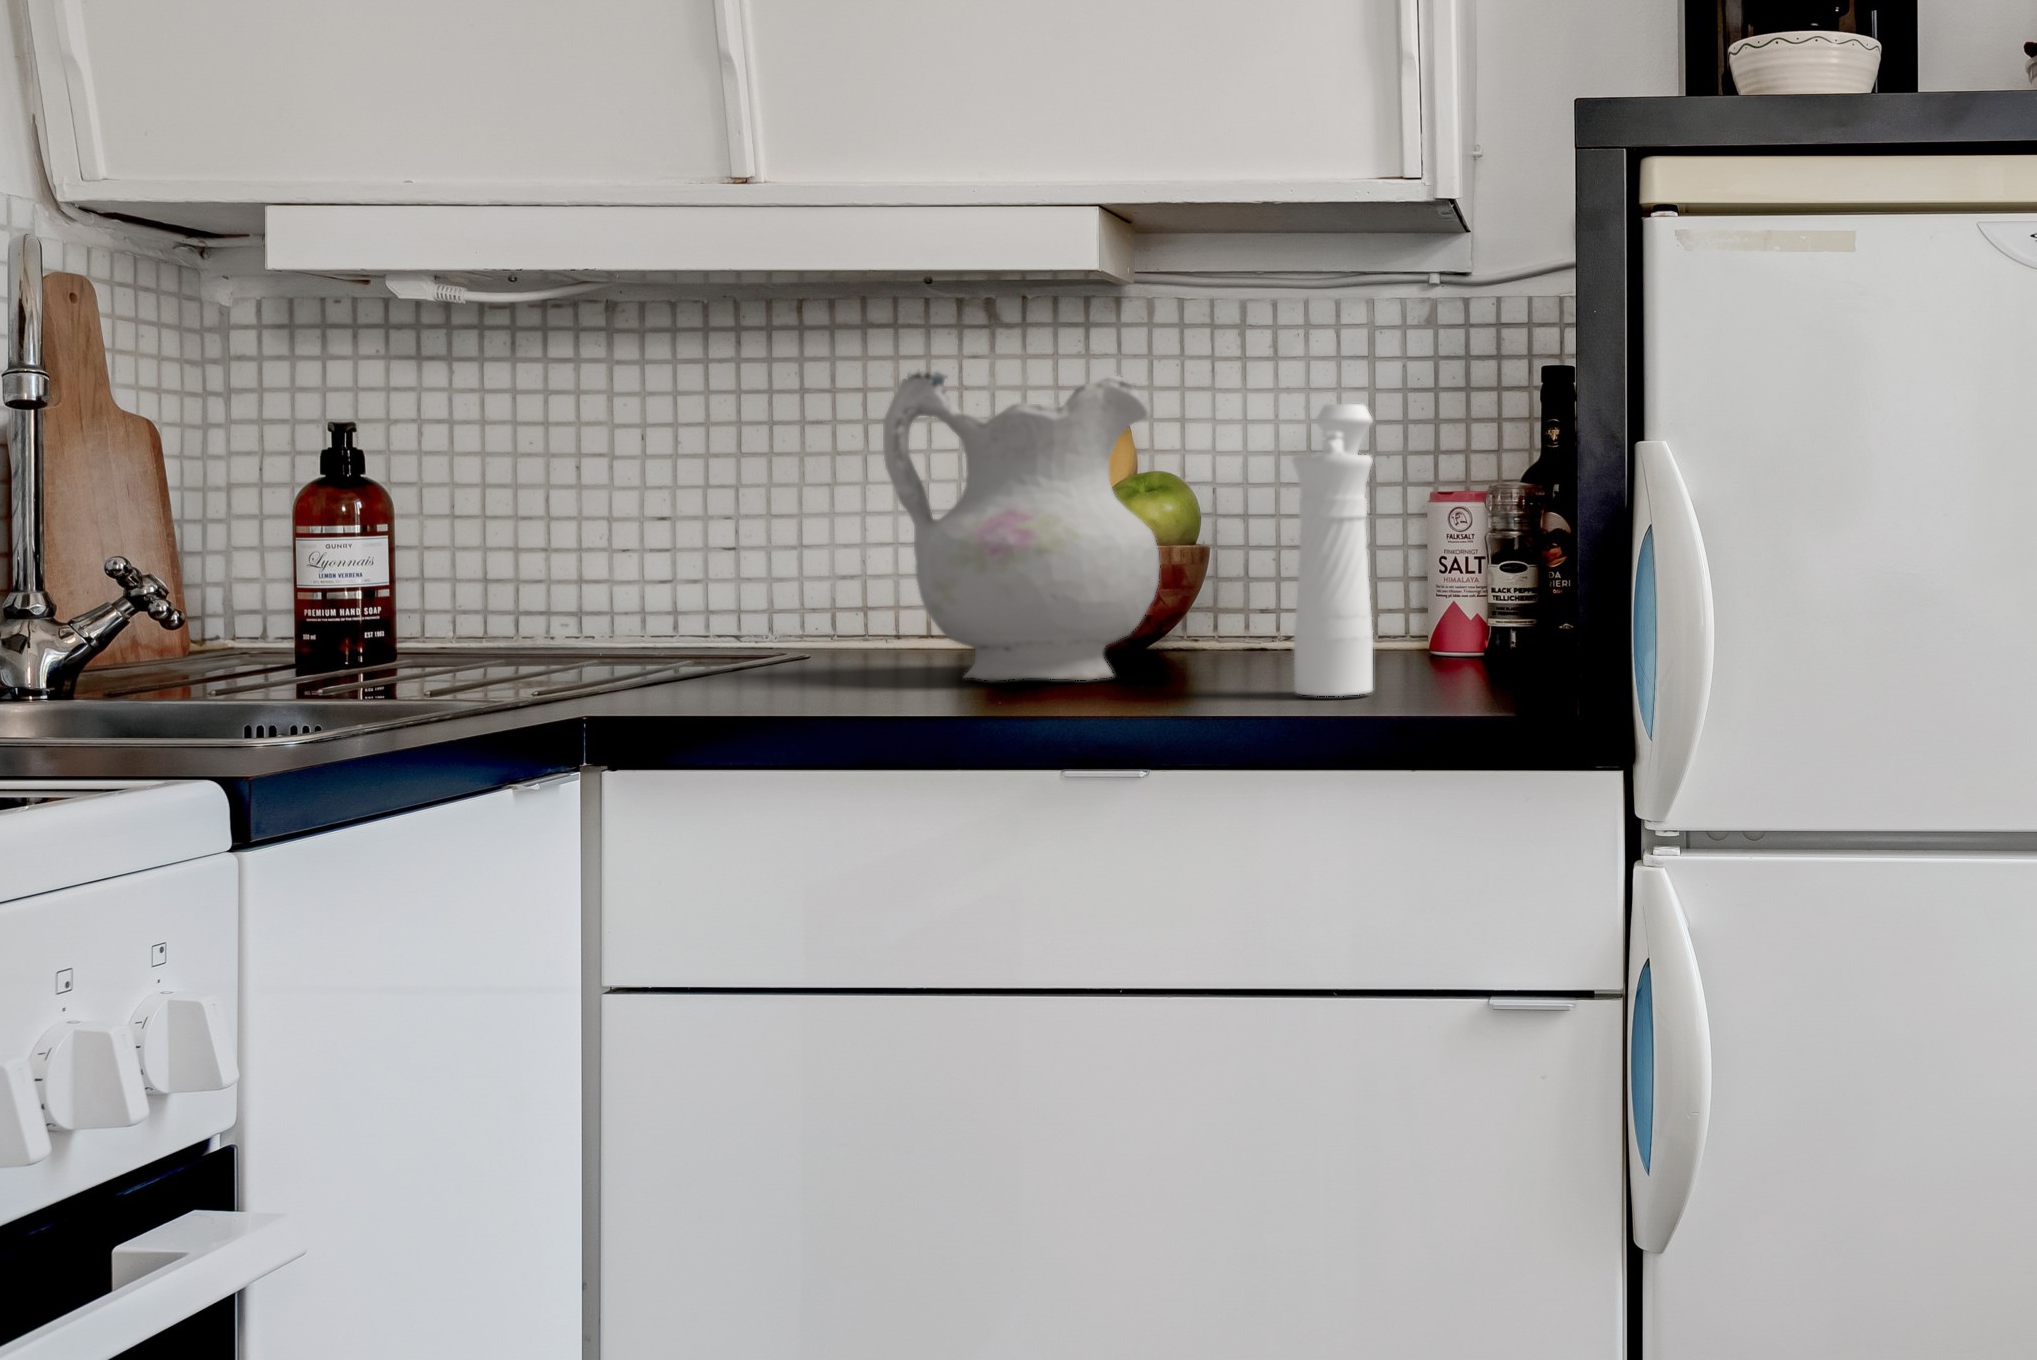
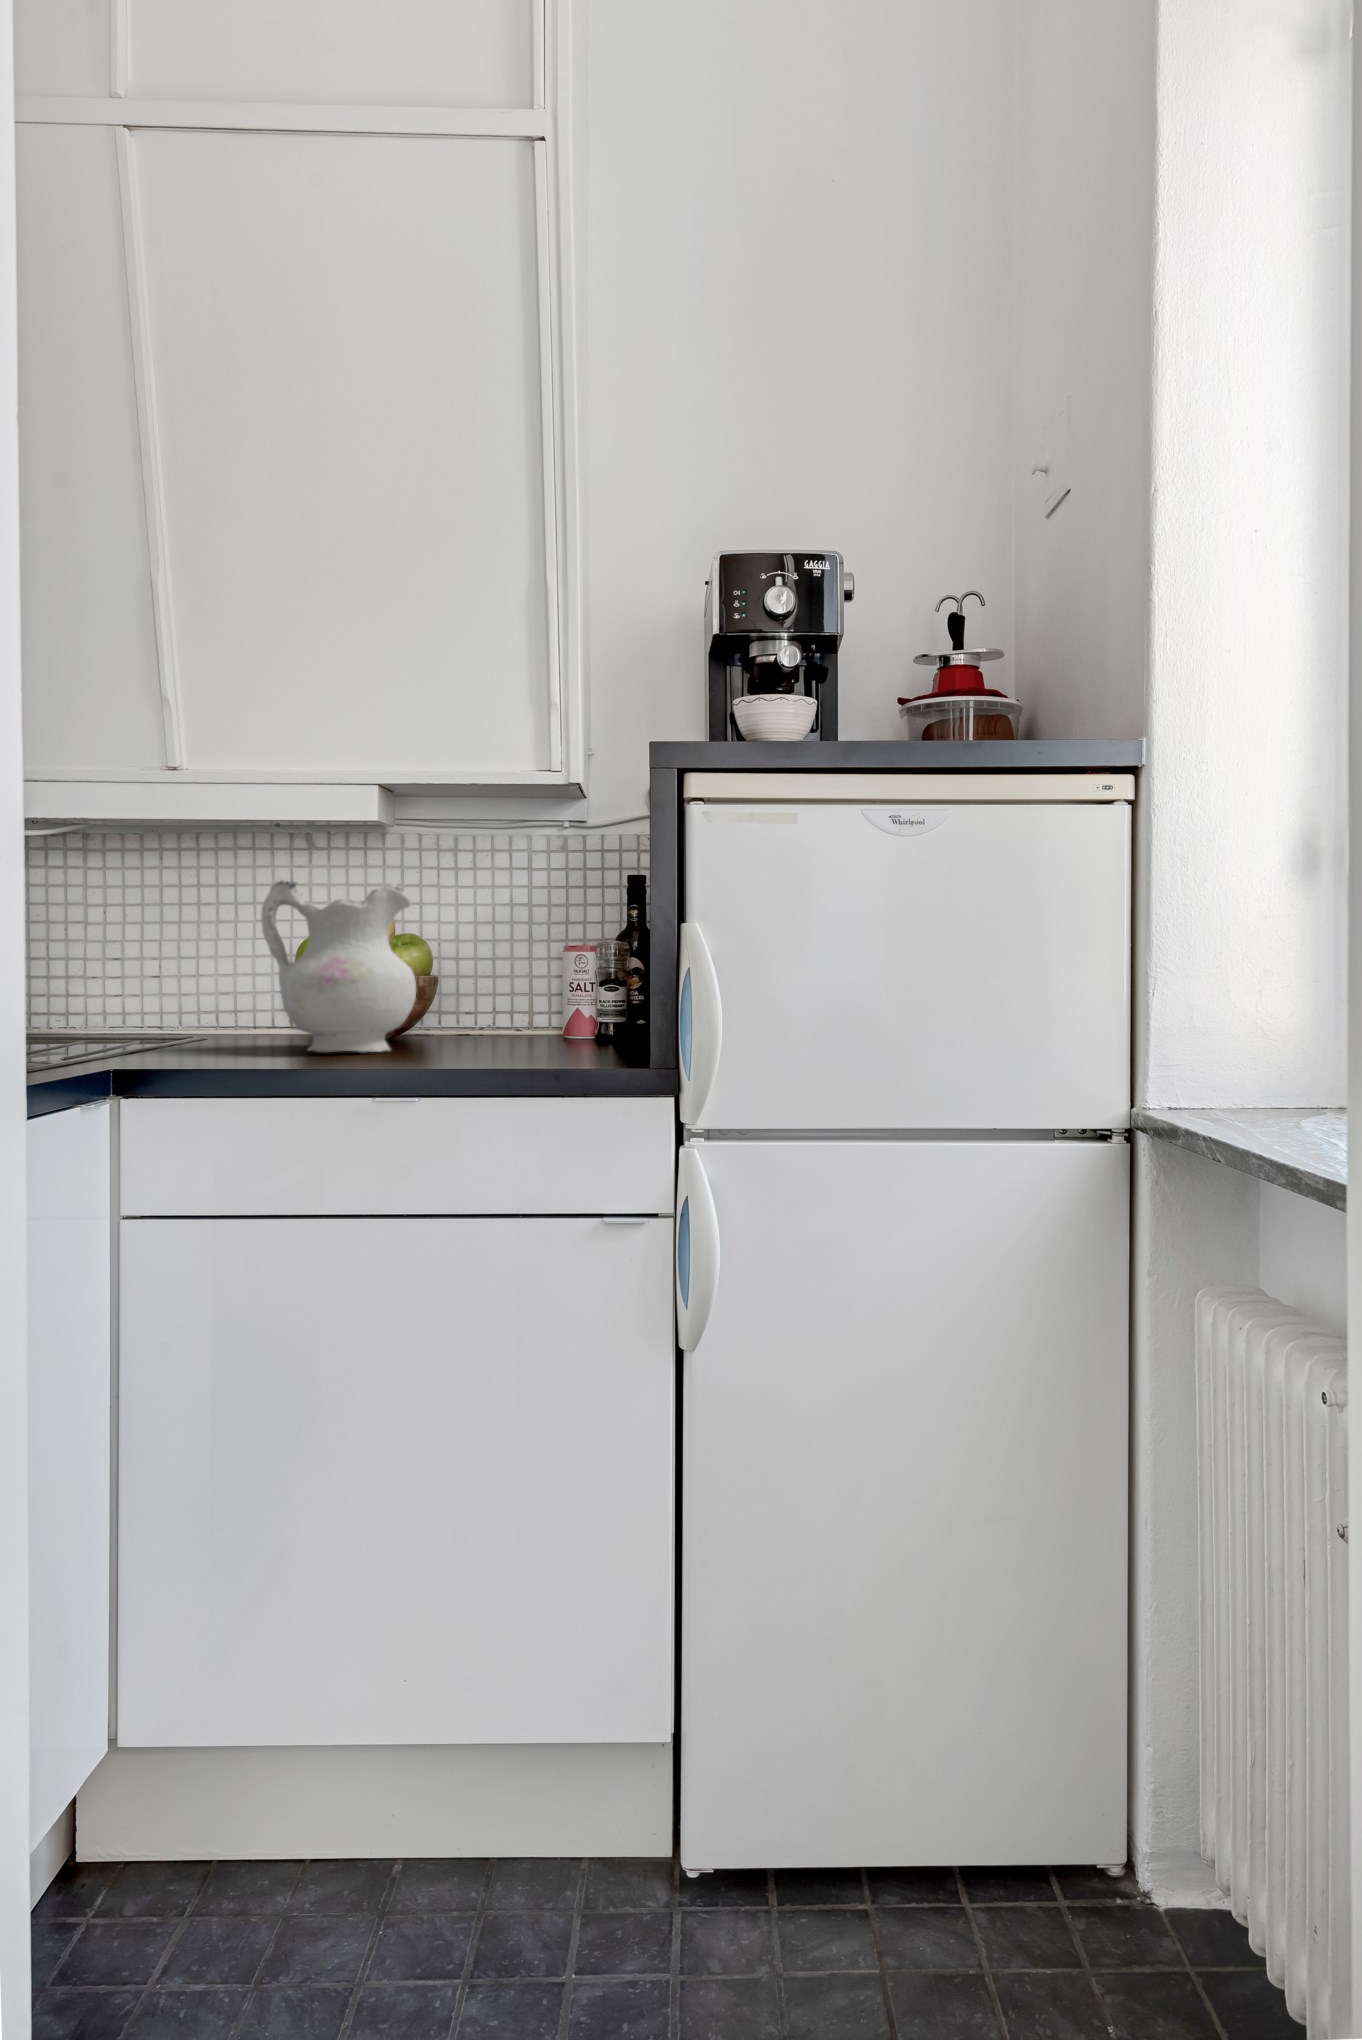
pepper mill: present [1292,404,1373,696] -> none [494,900,538,1060]

